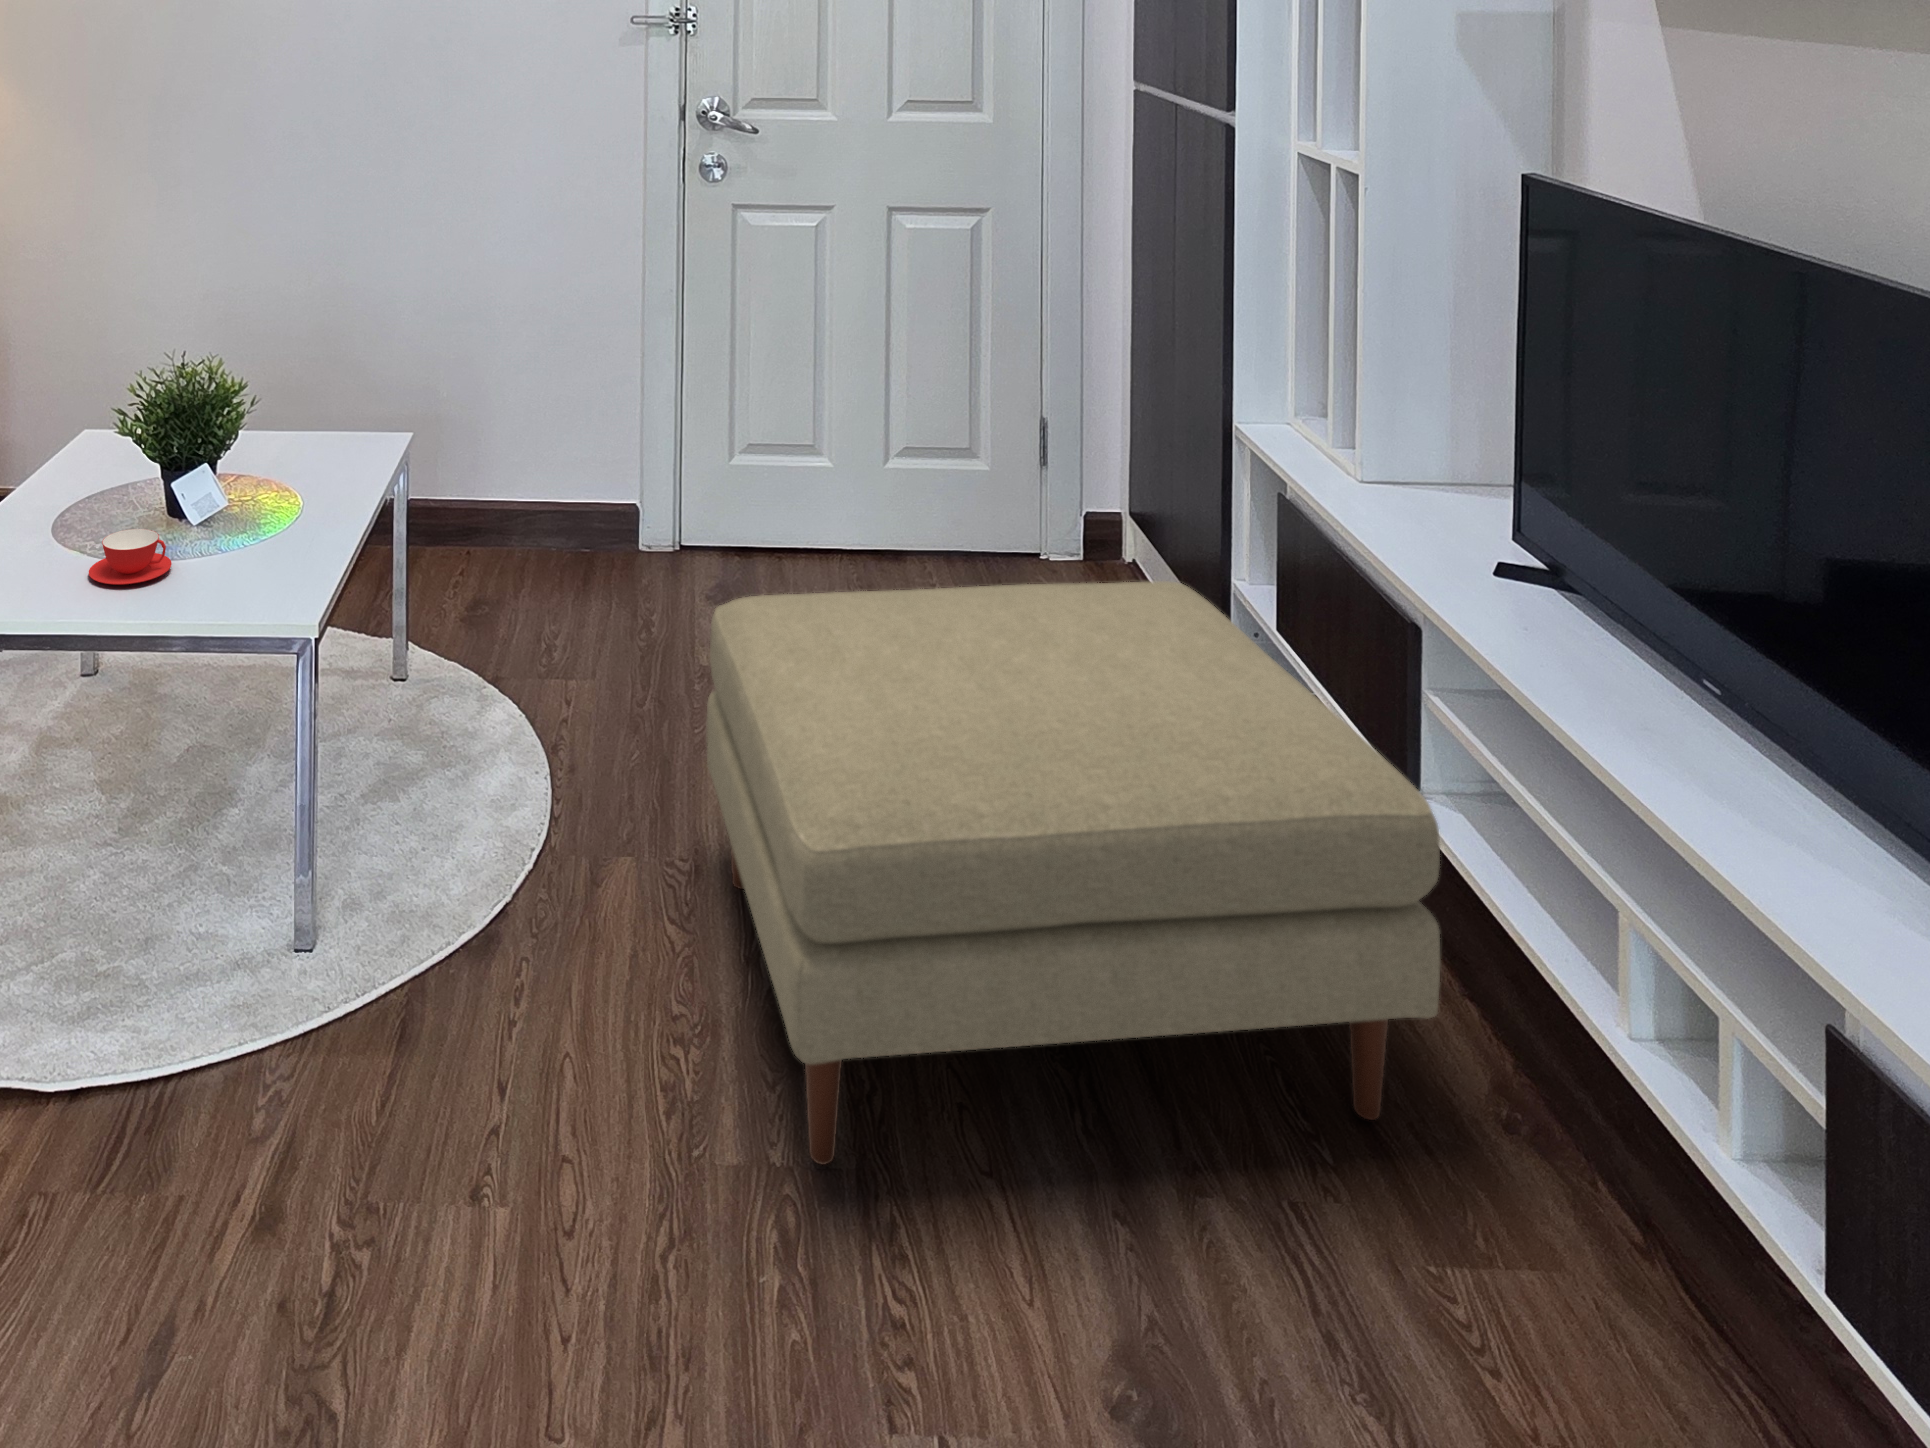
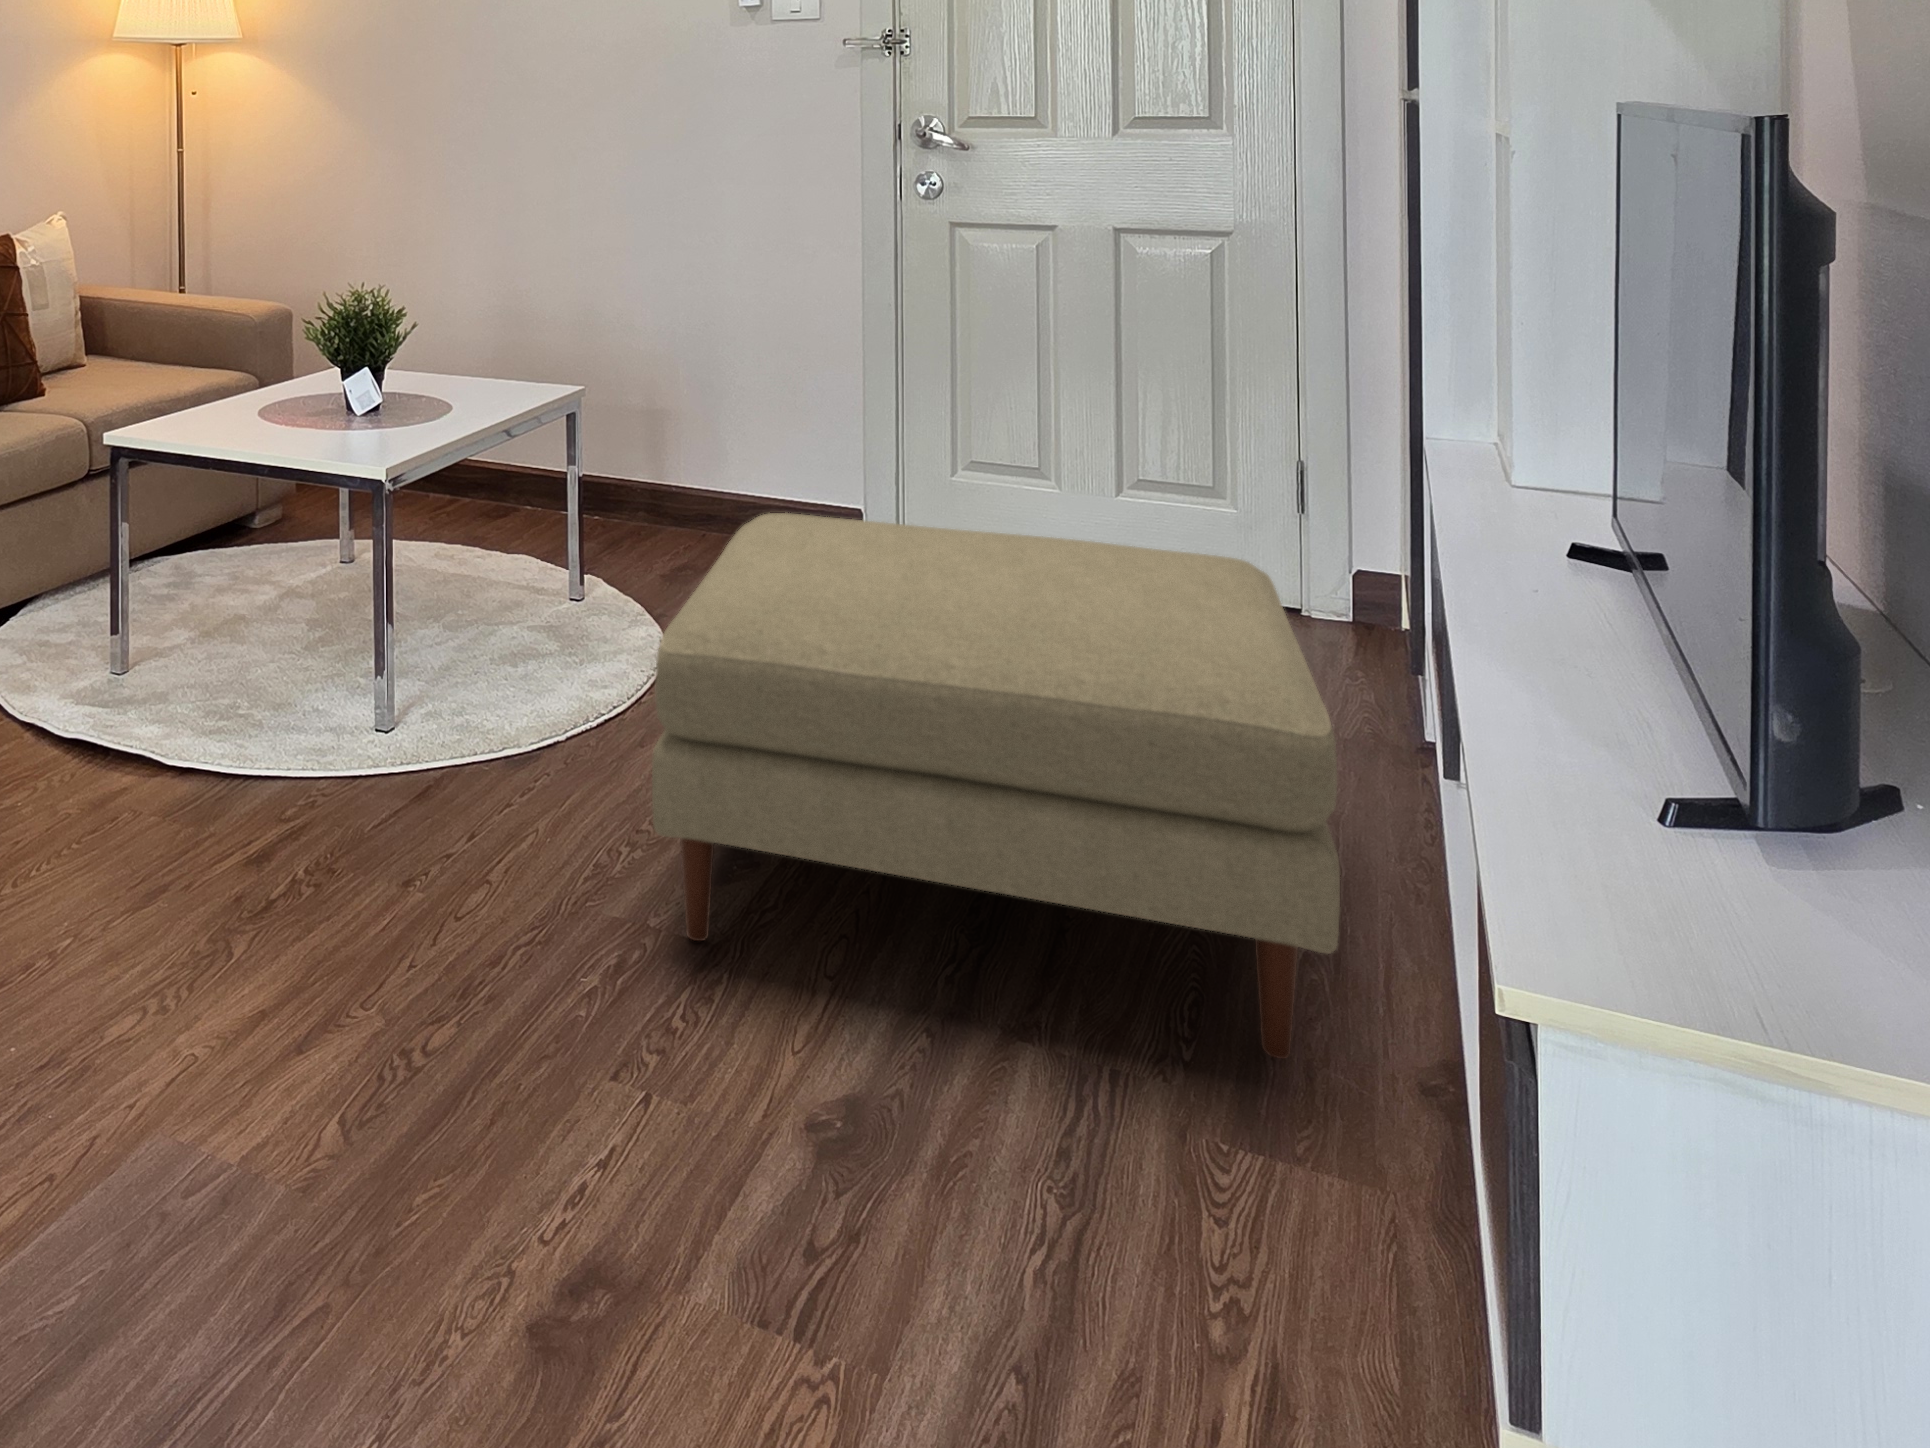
teacup: present [89,529,172,585] -> none [253,400,315,433]

